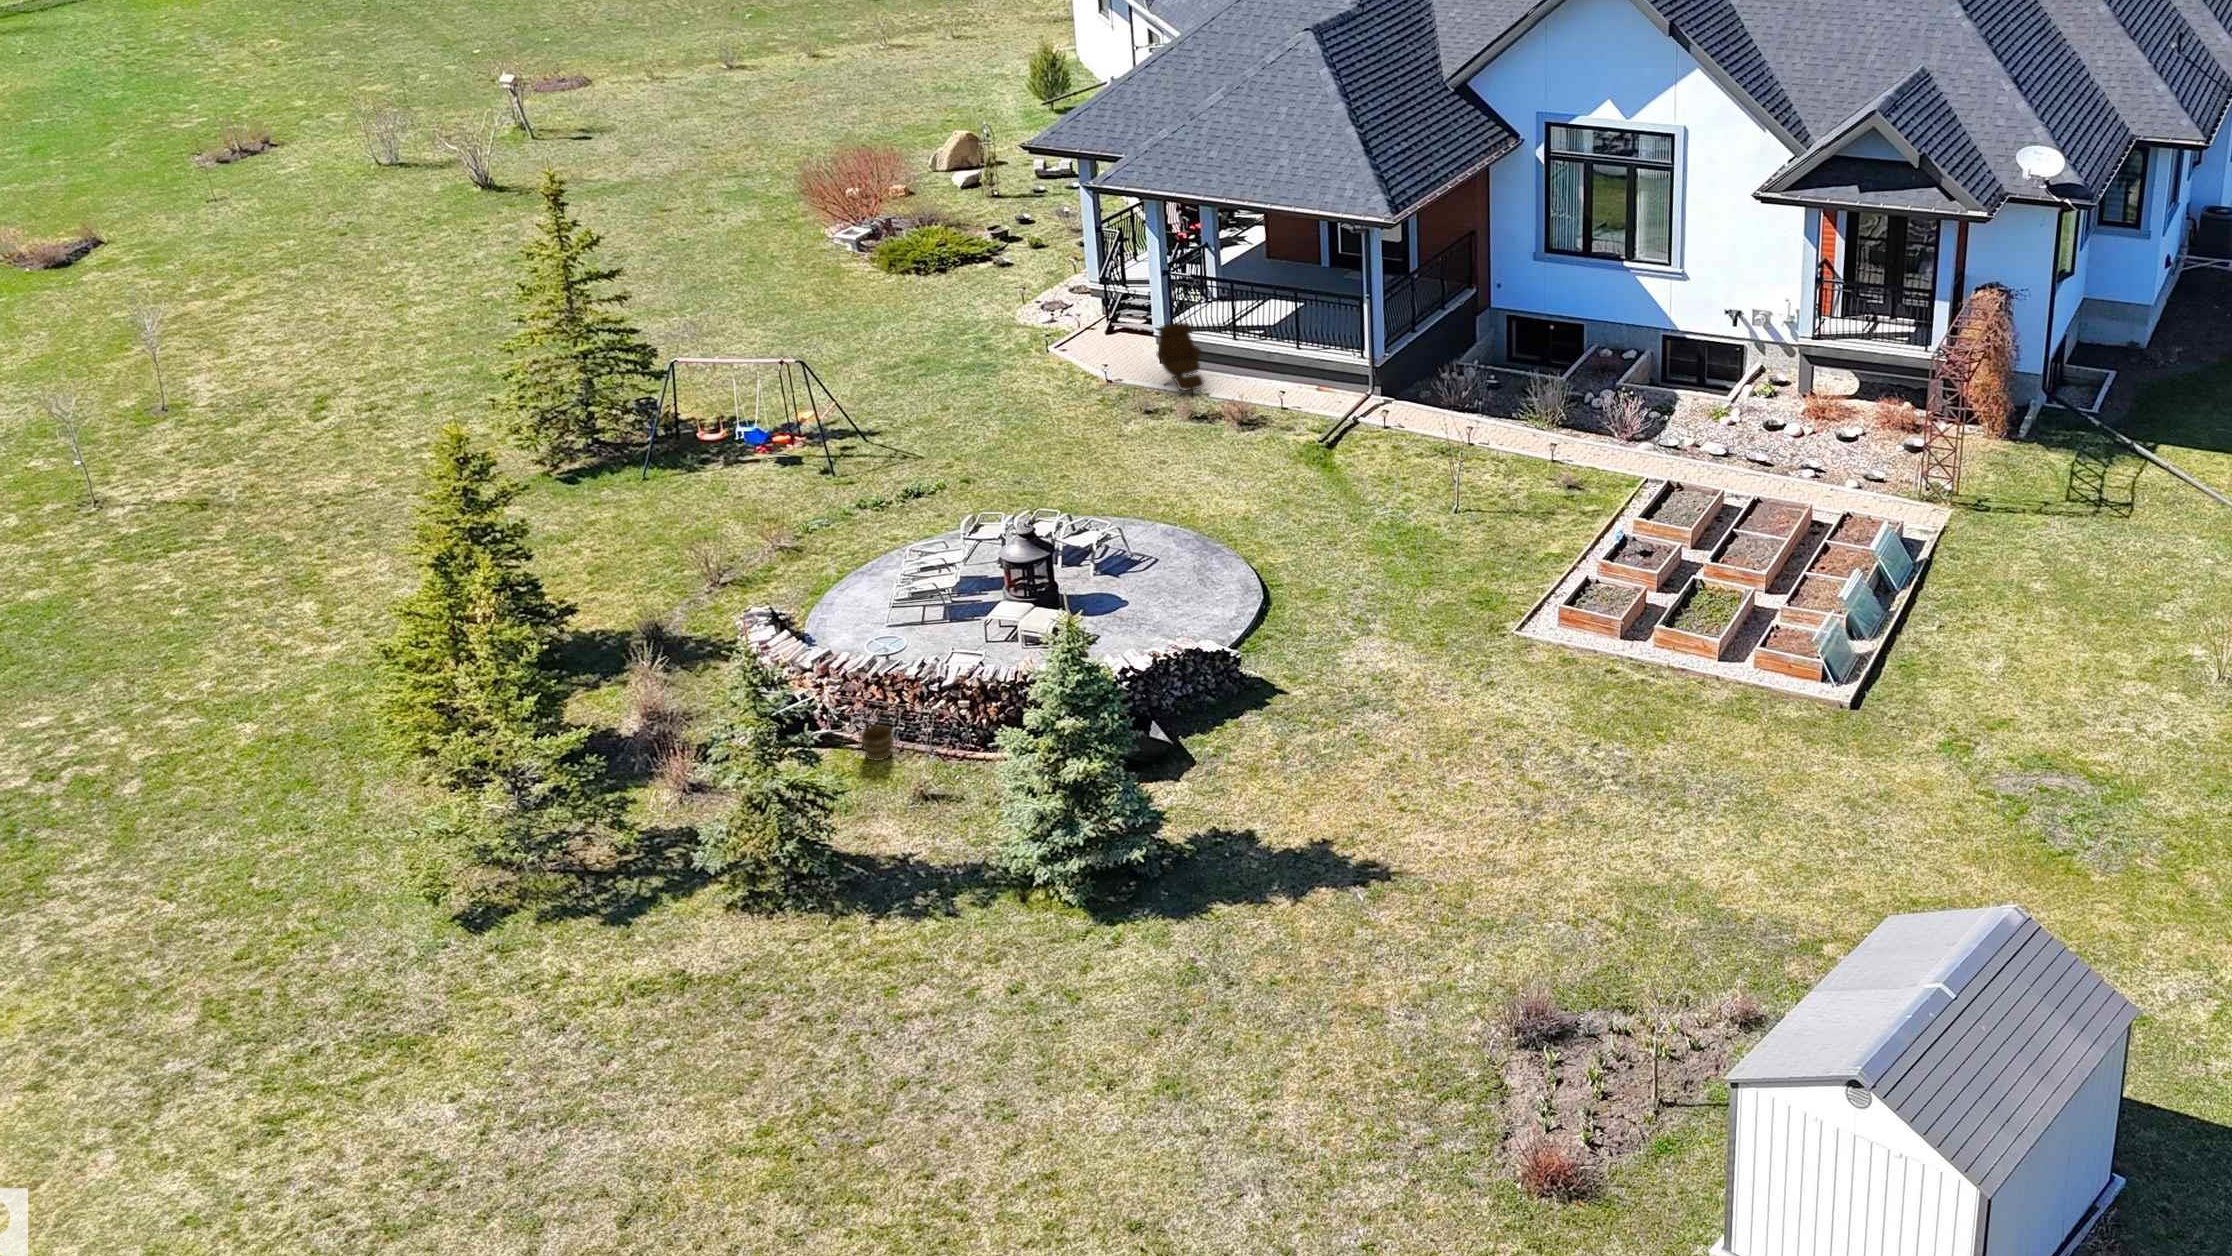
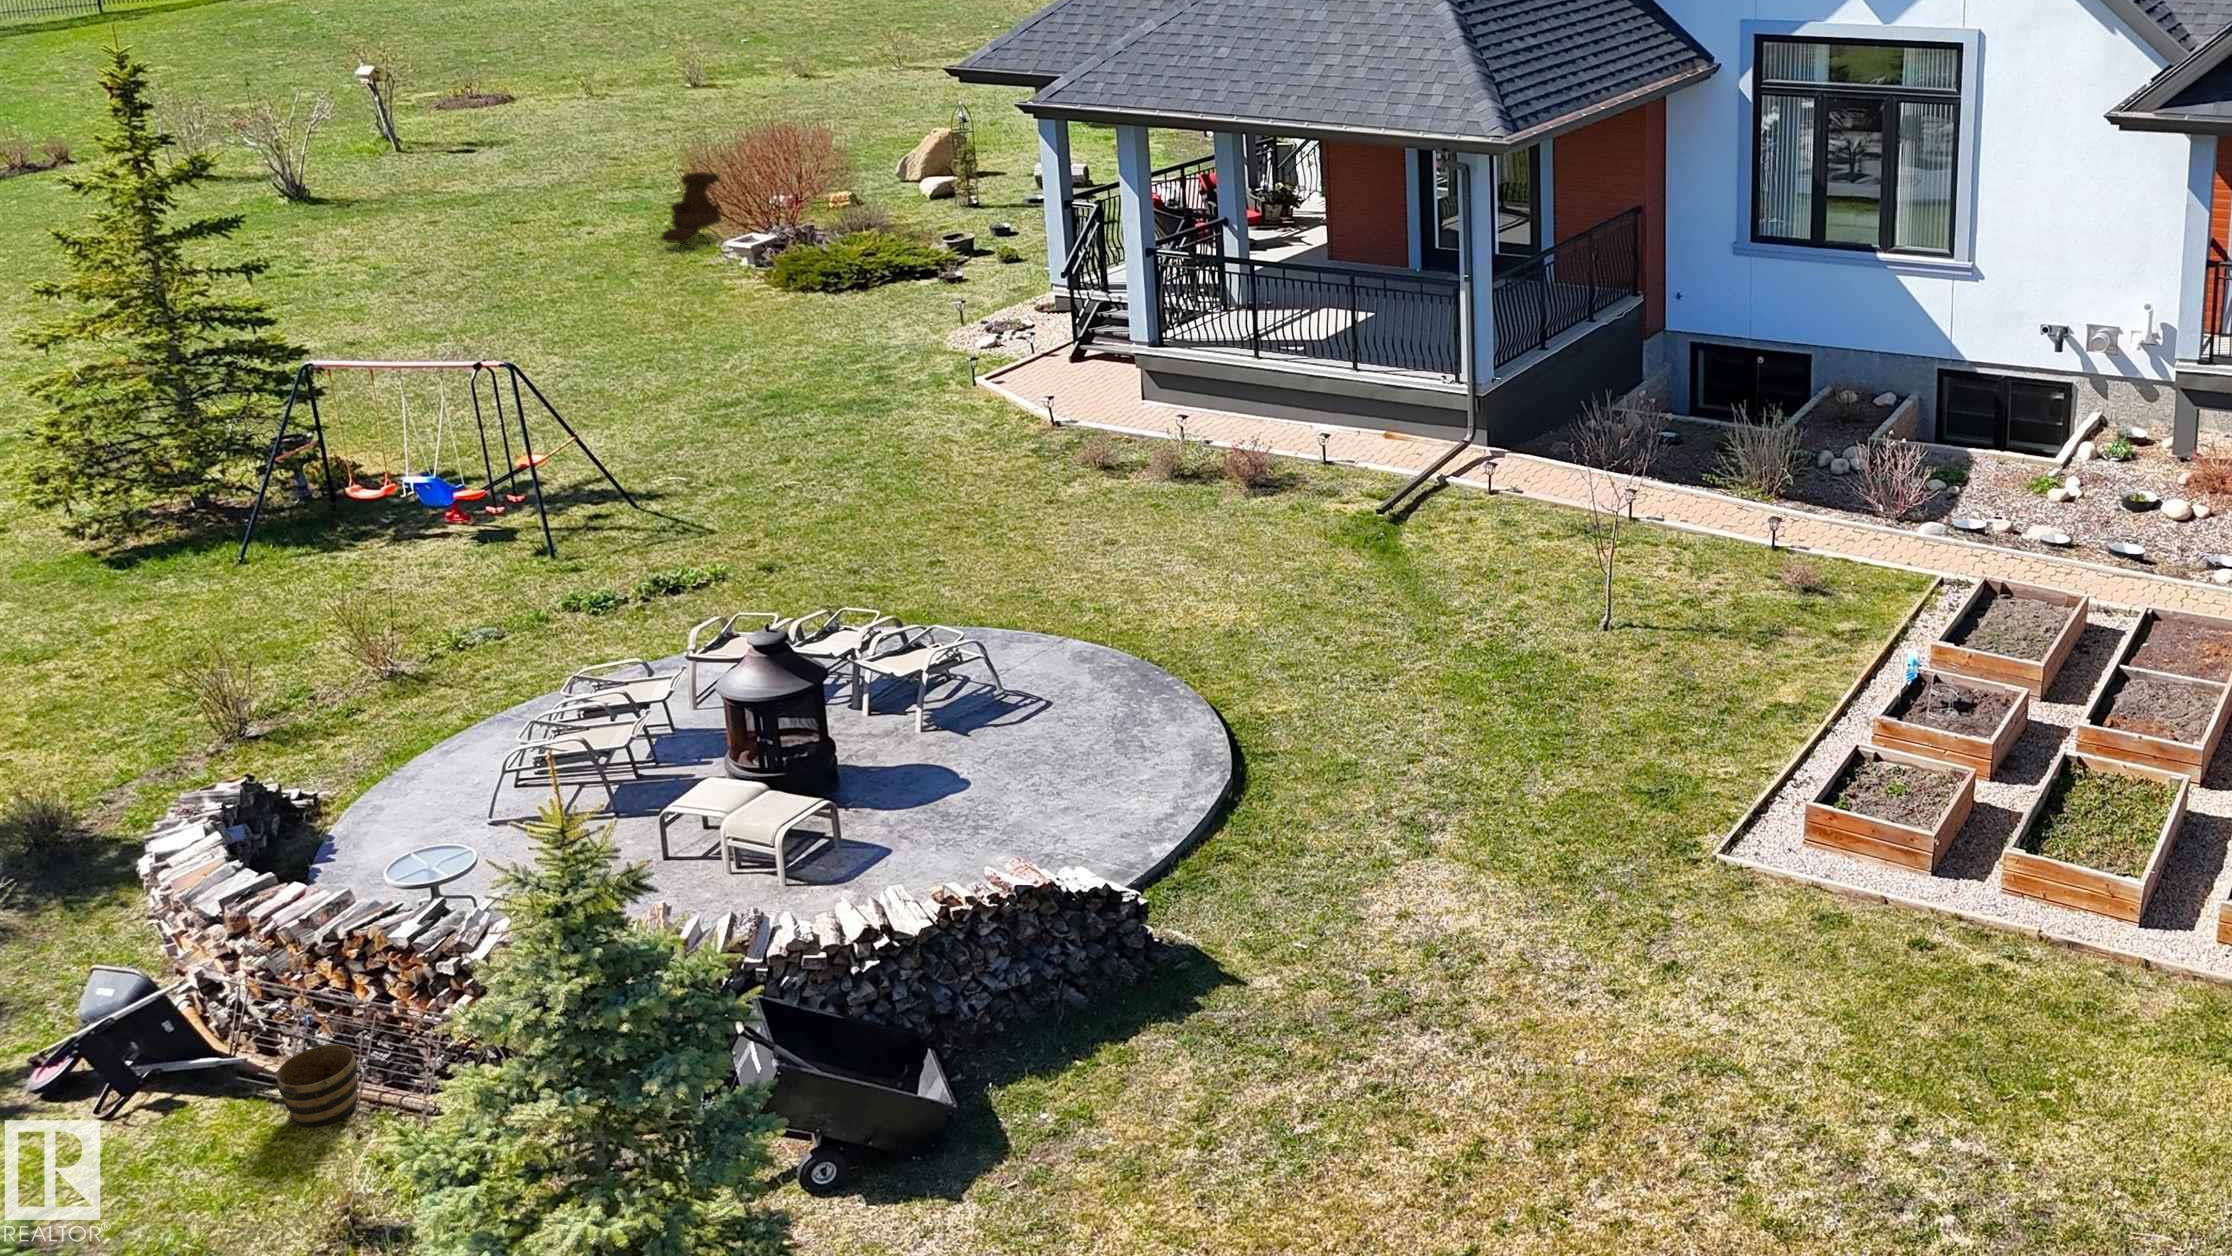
lounge chair: present [1157,323,1204,391] -> present [661,172,721,247]

